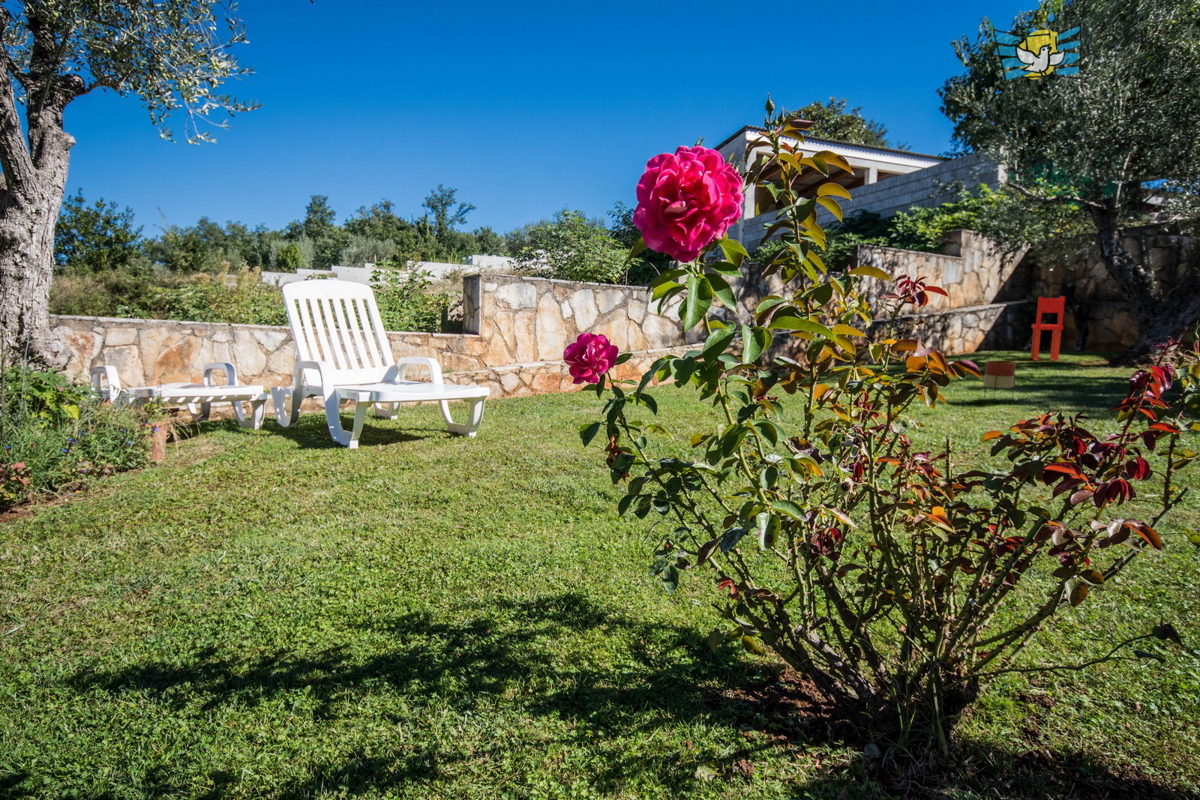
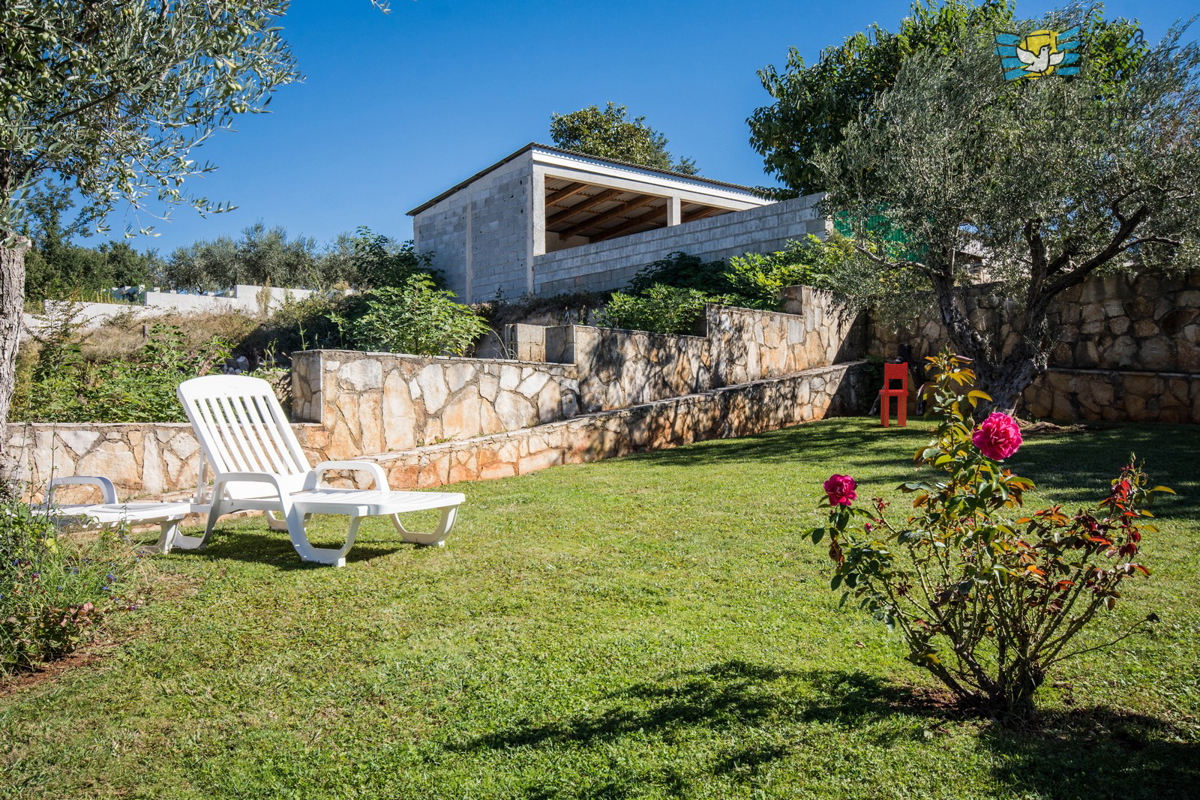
planter: present [984,360,1016,399] -> none [870,437,896,476]

